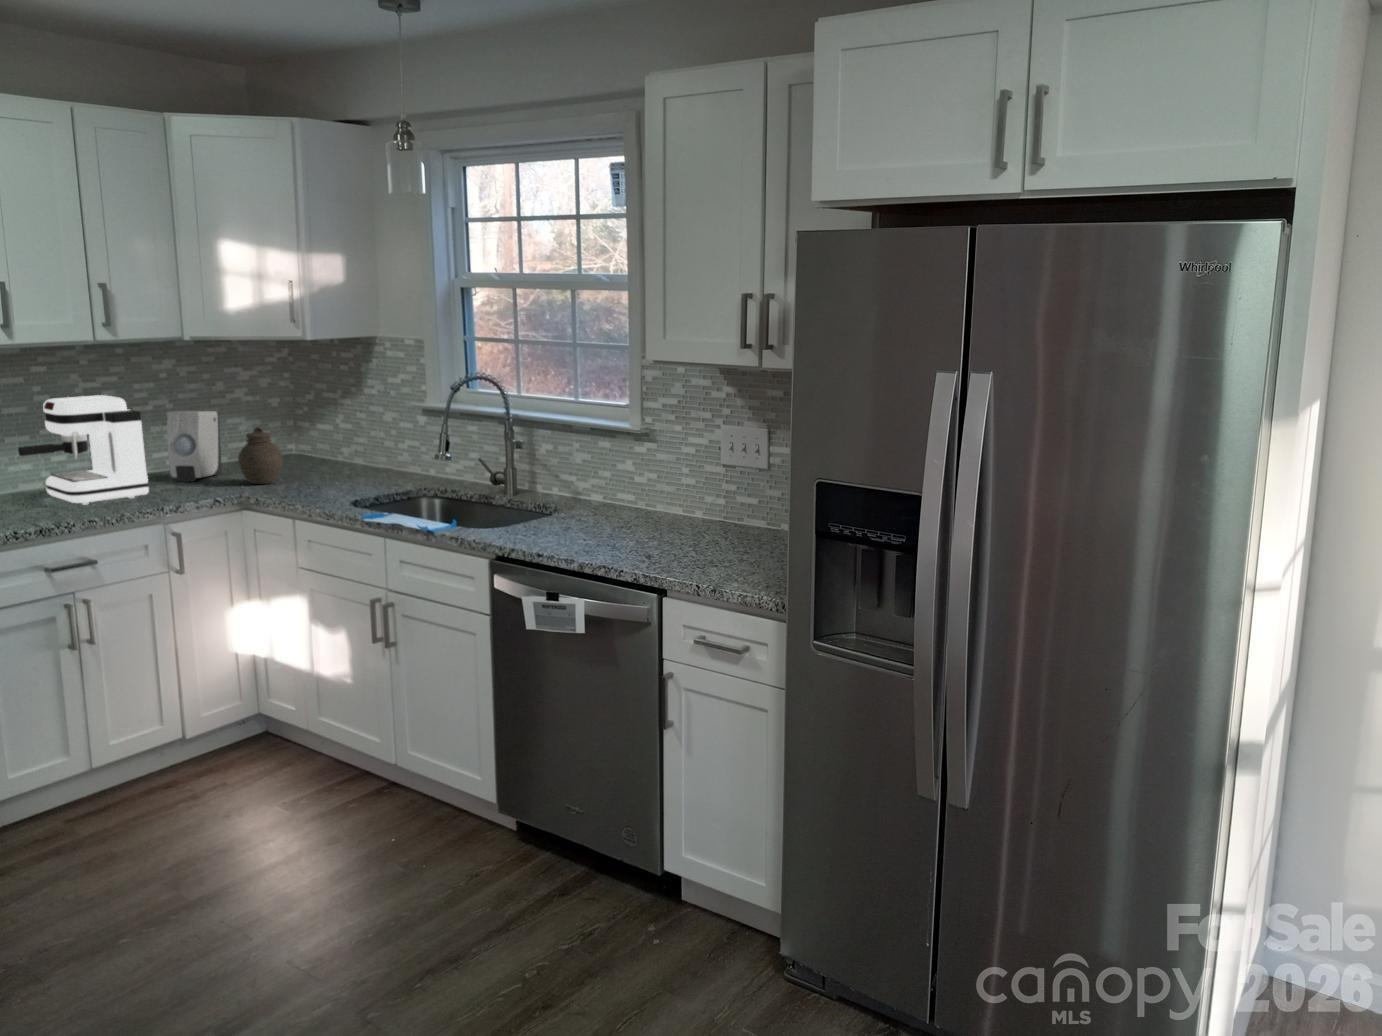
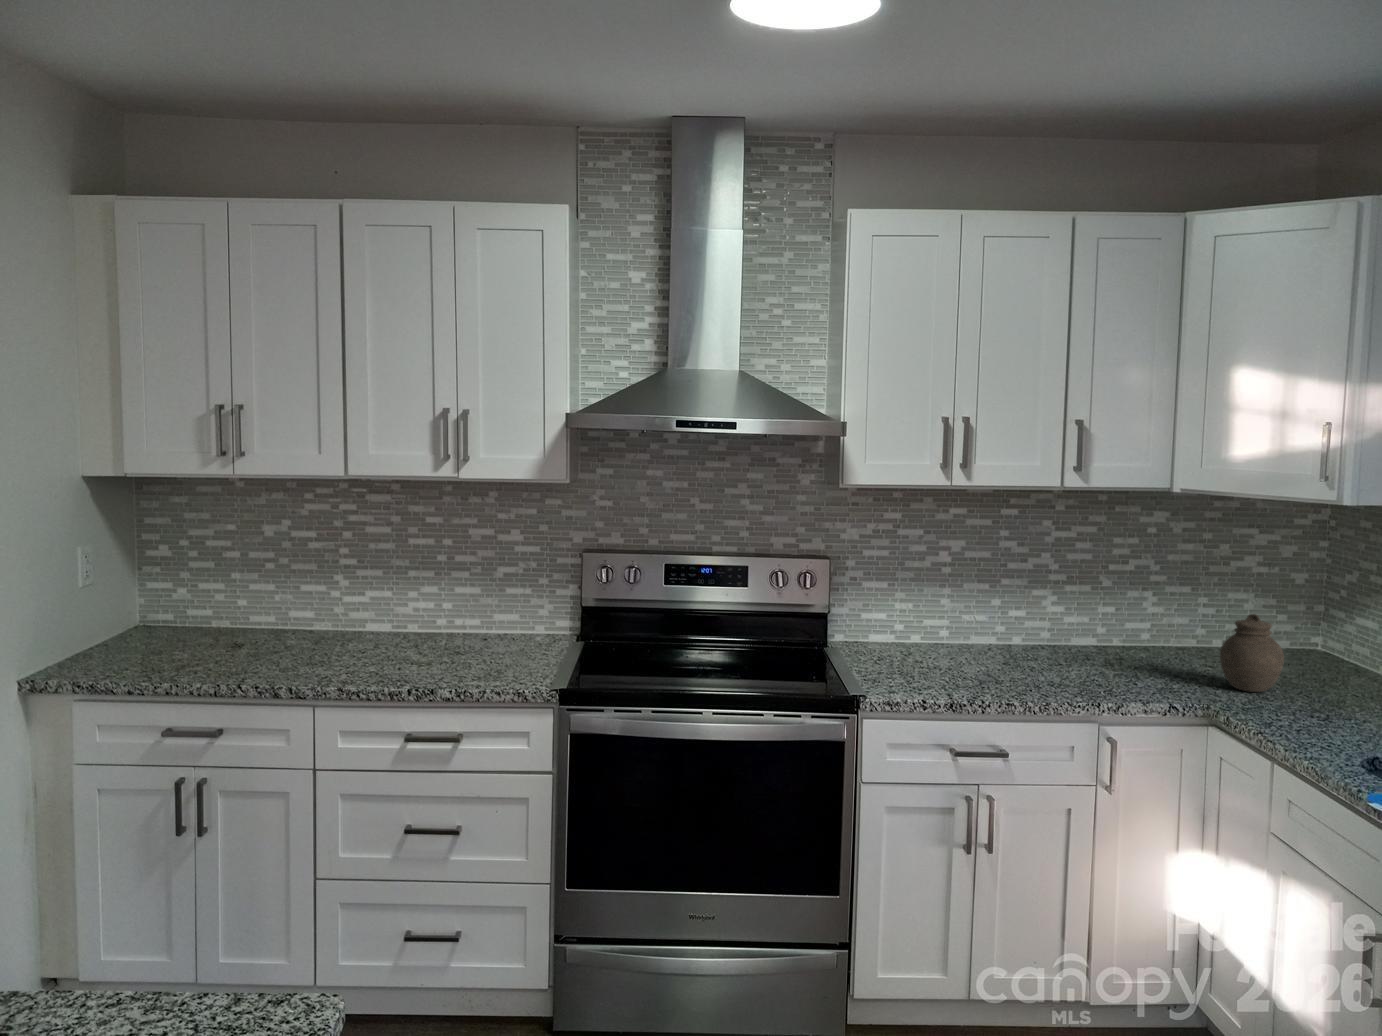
coffee maker: present [18,395,149,505] -> none [965,550,1098,680]
soap dispenser: present [167,411,222,481] -> none [1136,578,1211,668]

